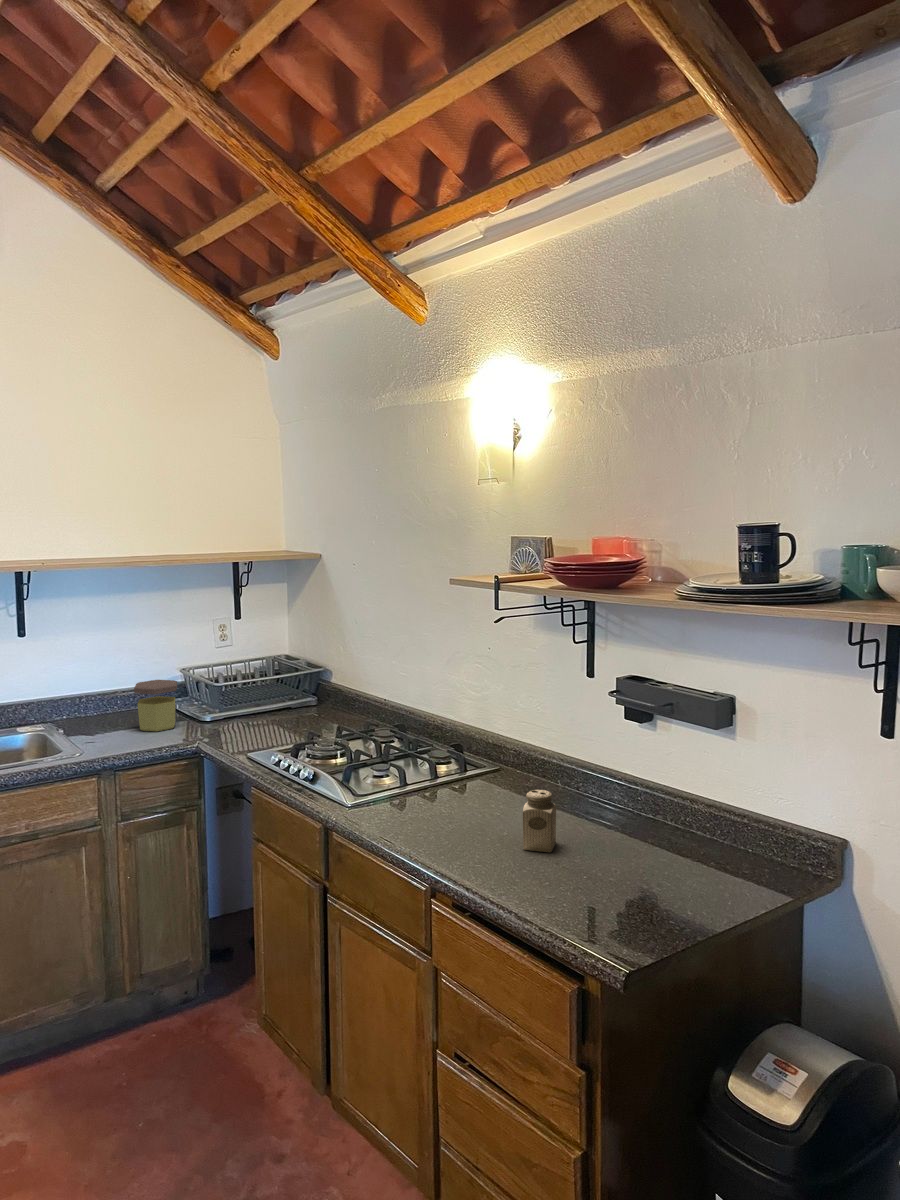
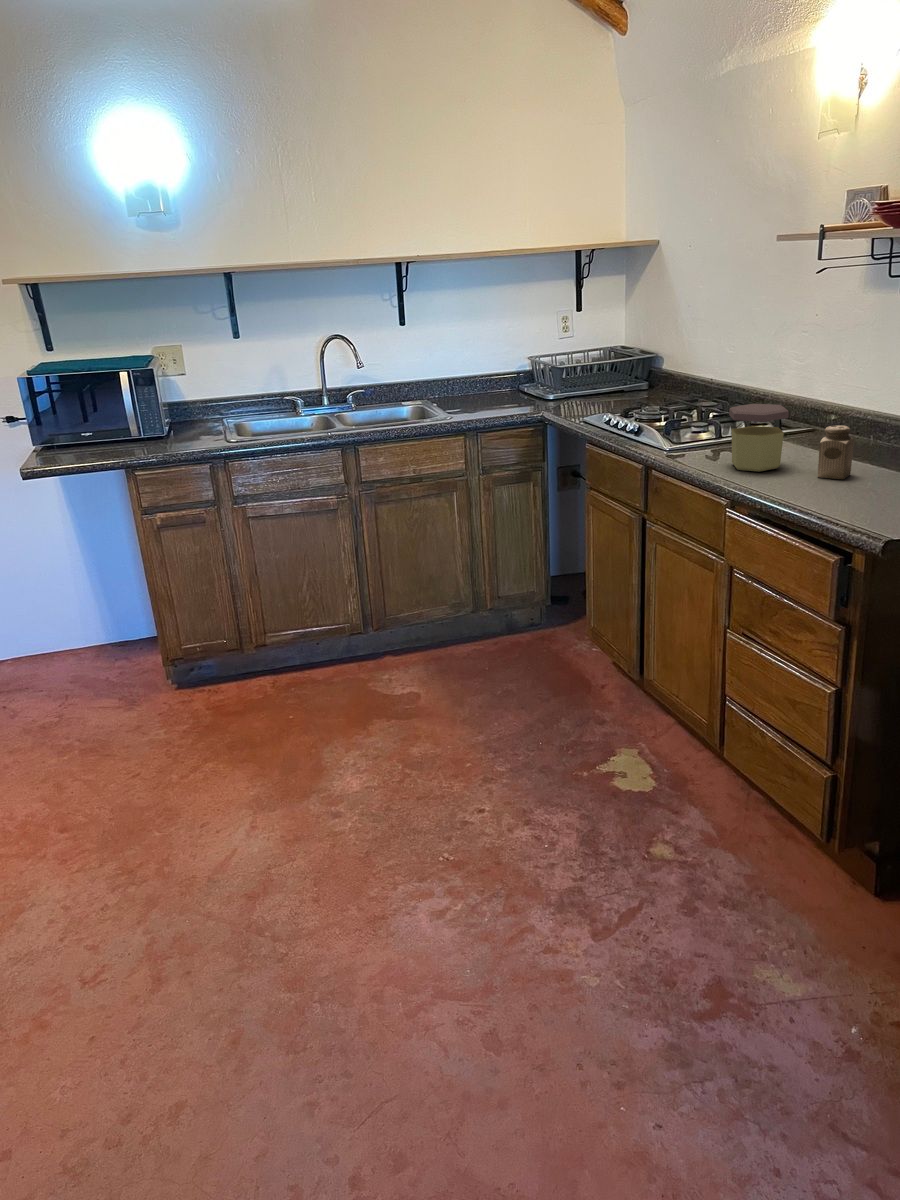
jar: present [134,680,177,732] -> present [729,404,789,472]

